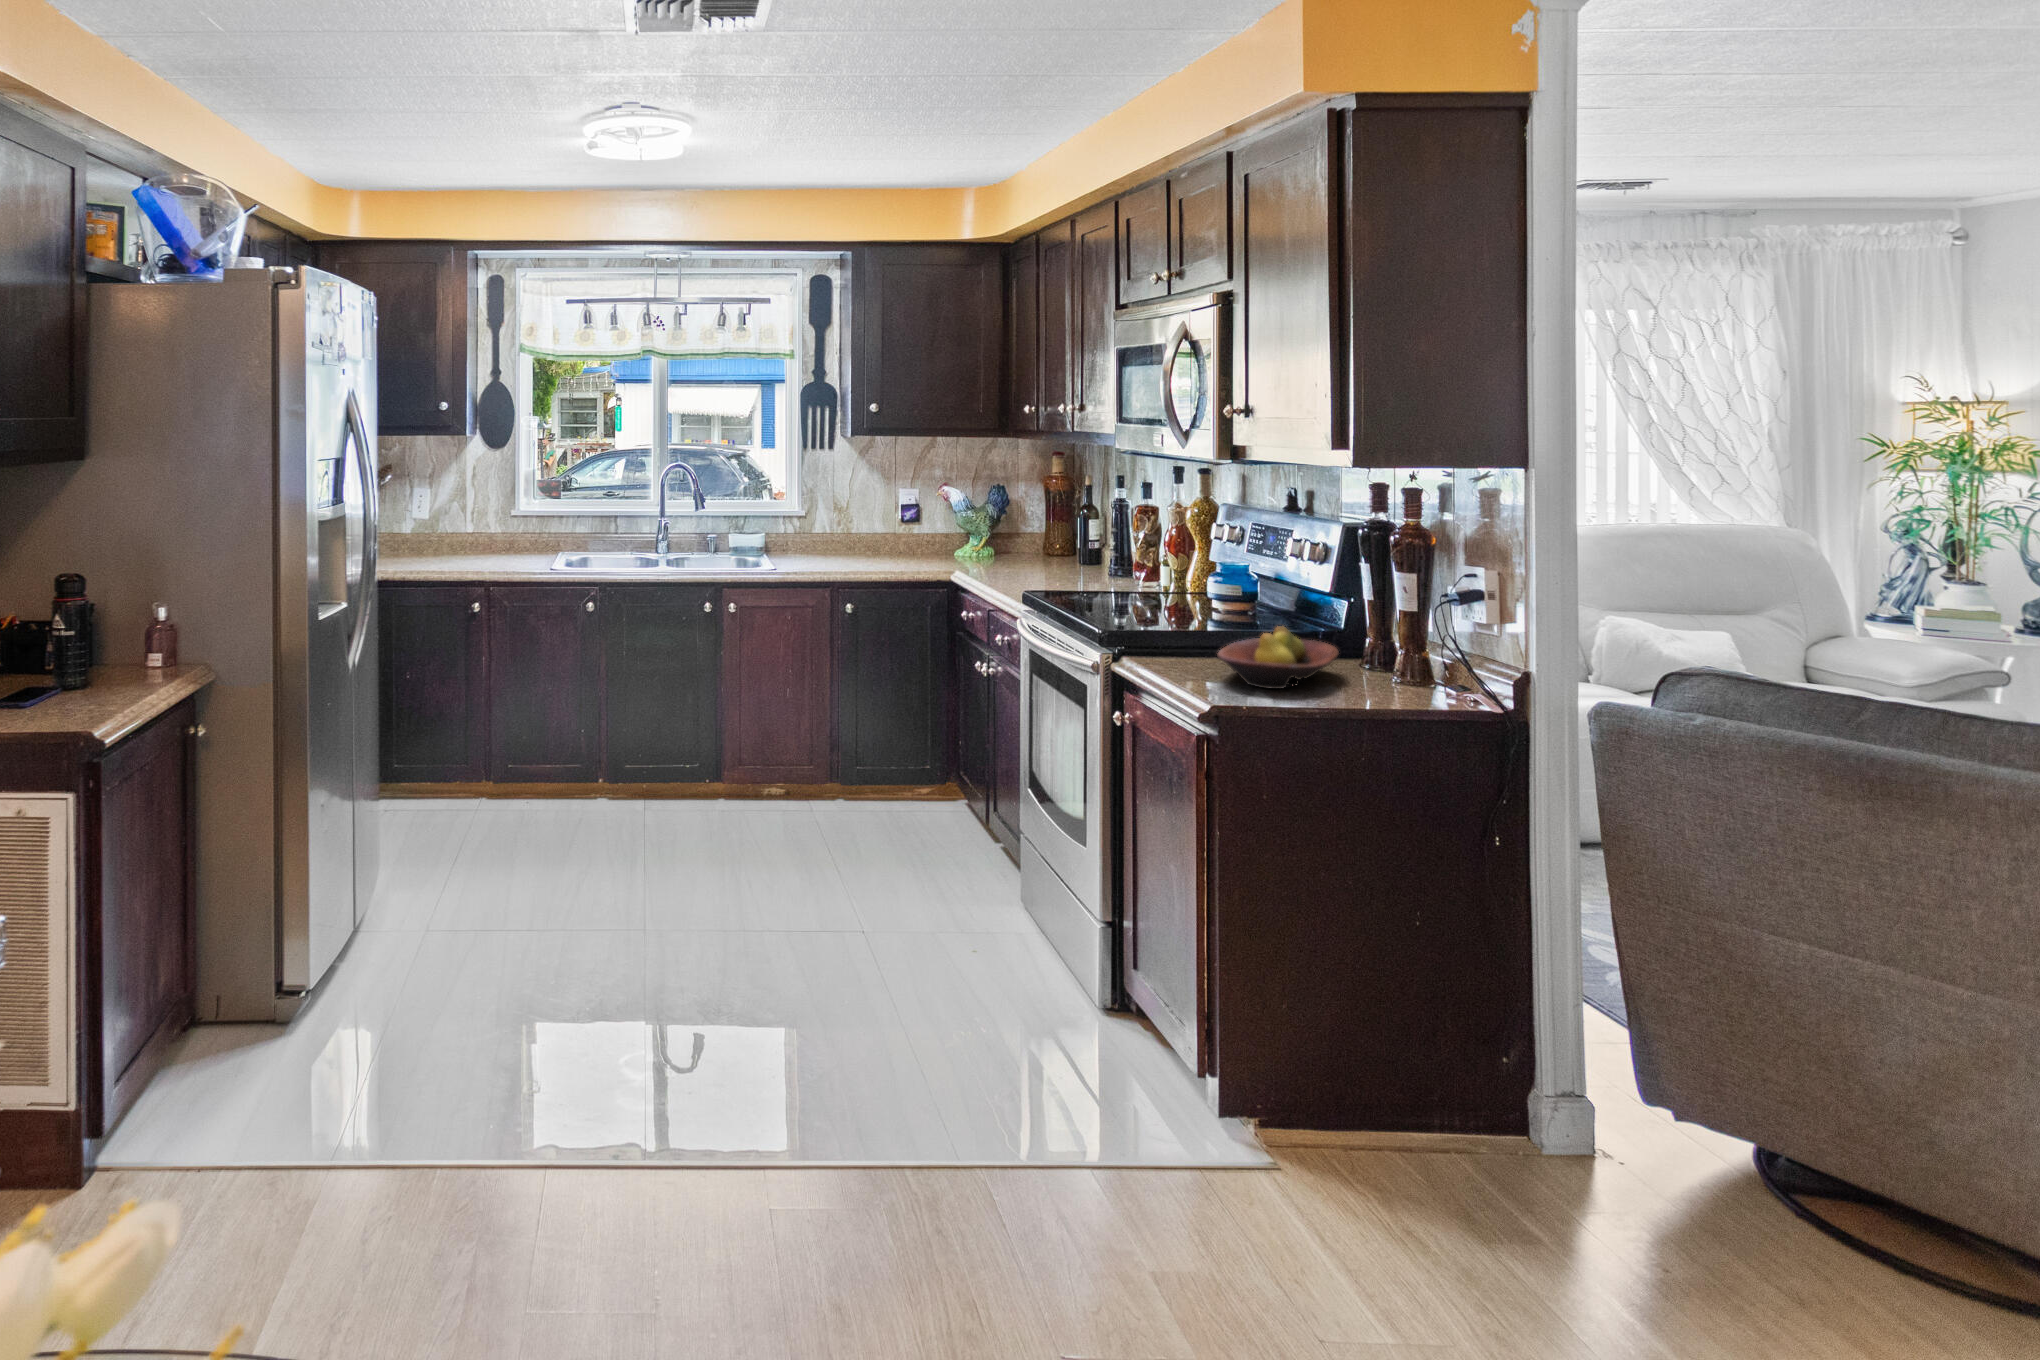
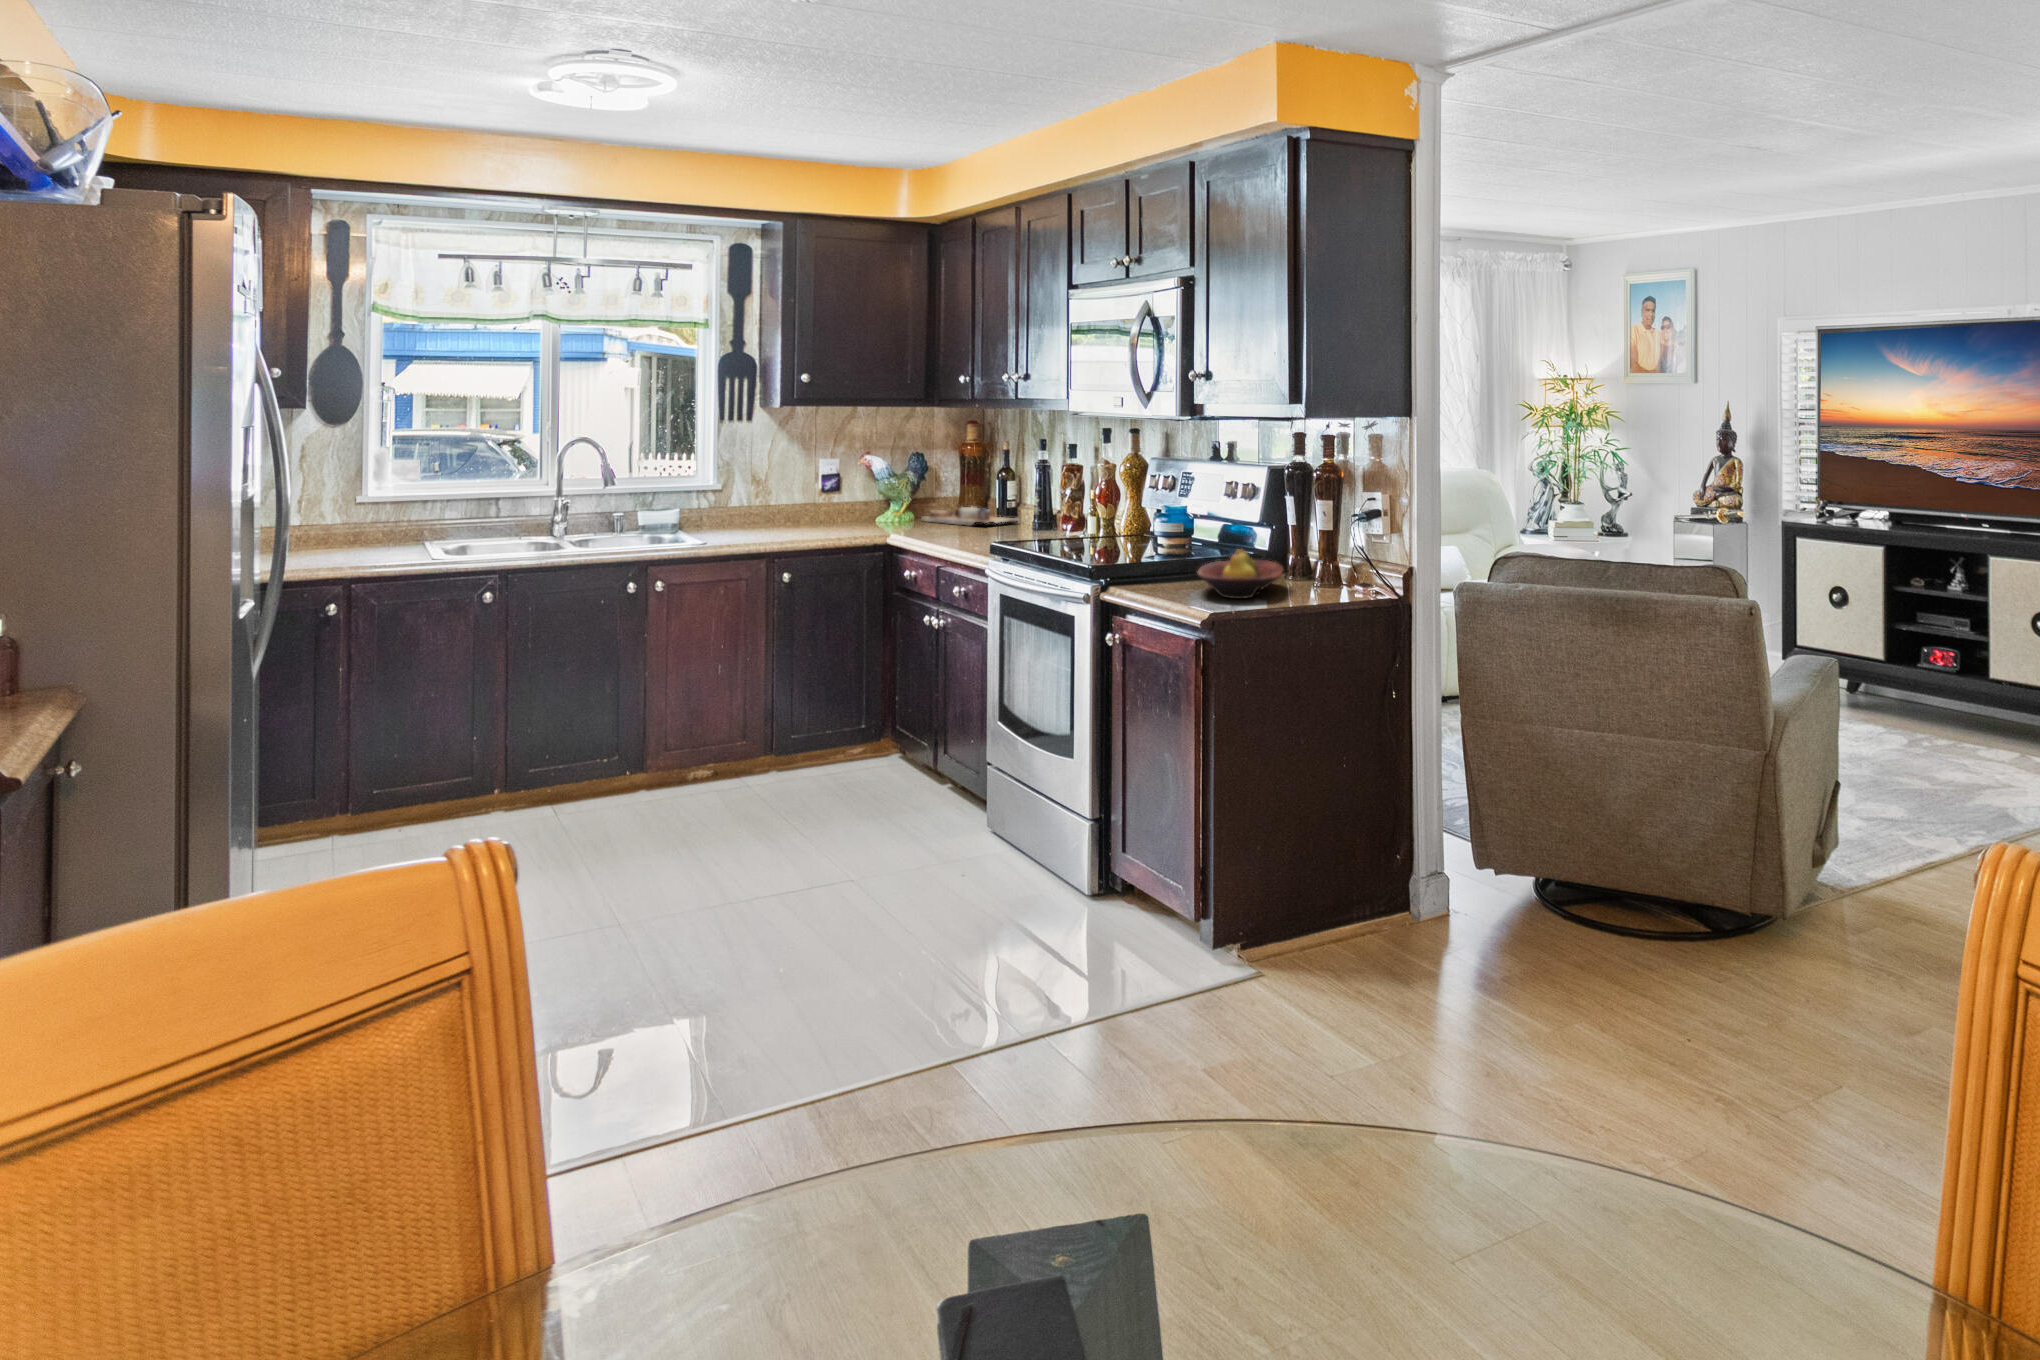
cutting board: none [991,549,1096,570] -> present [921,507,1018,526]

